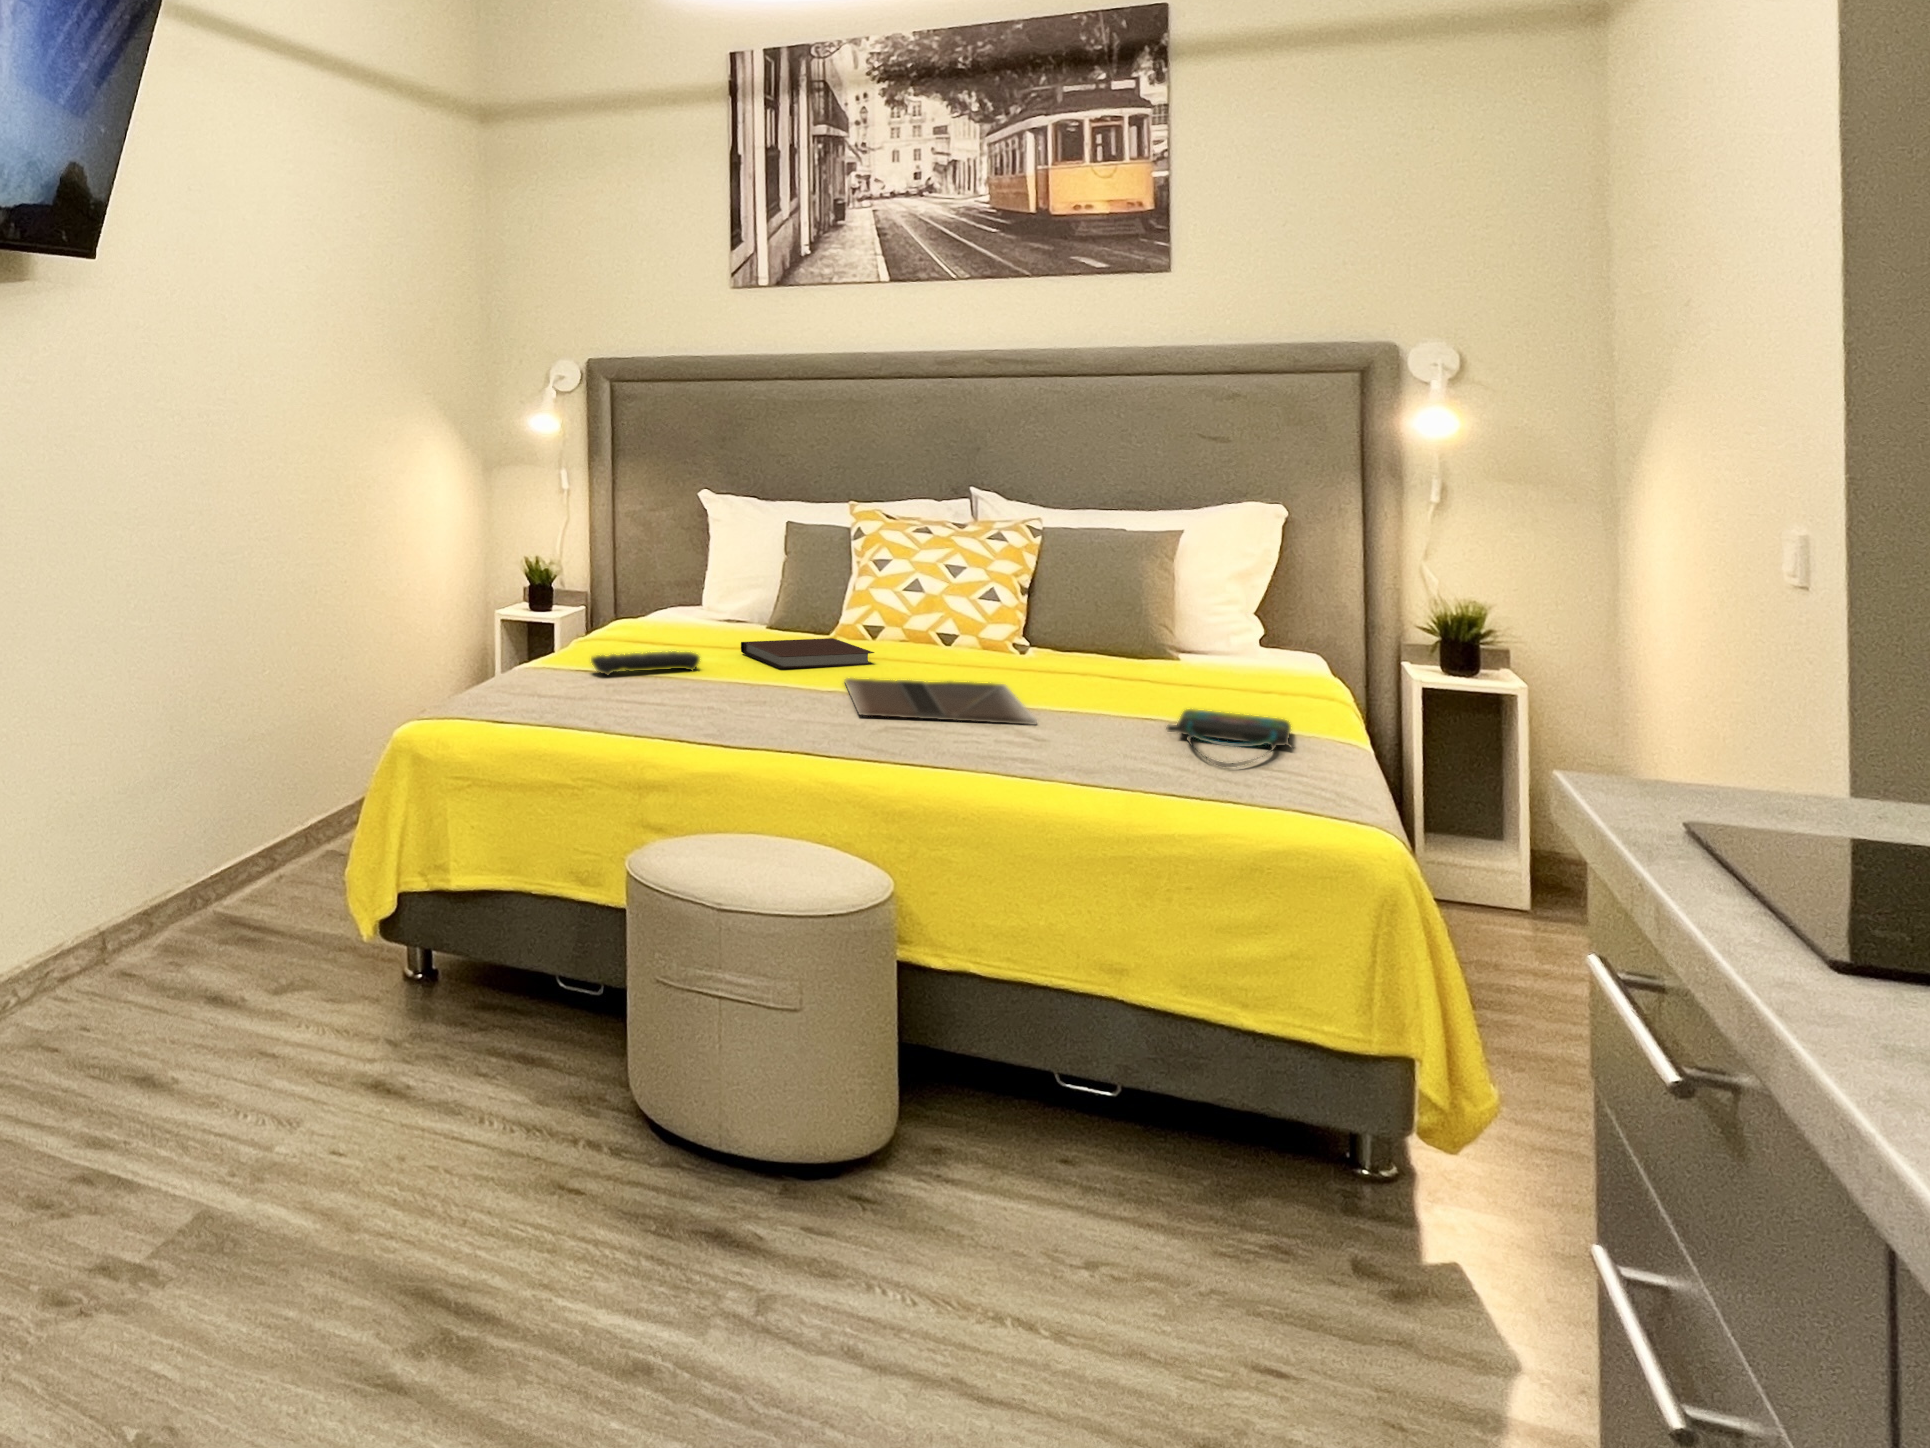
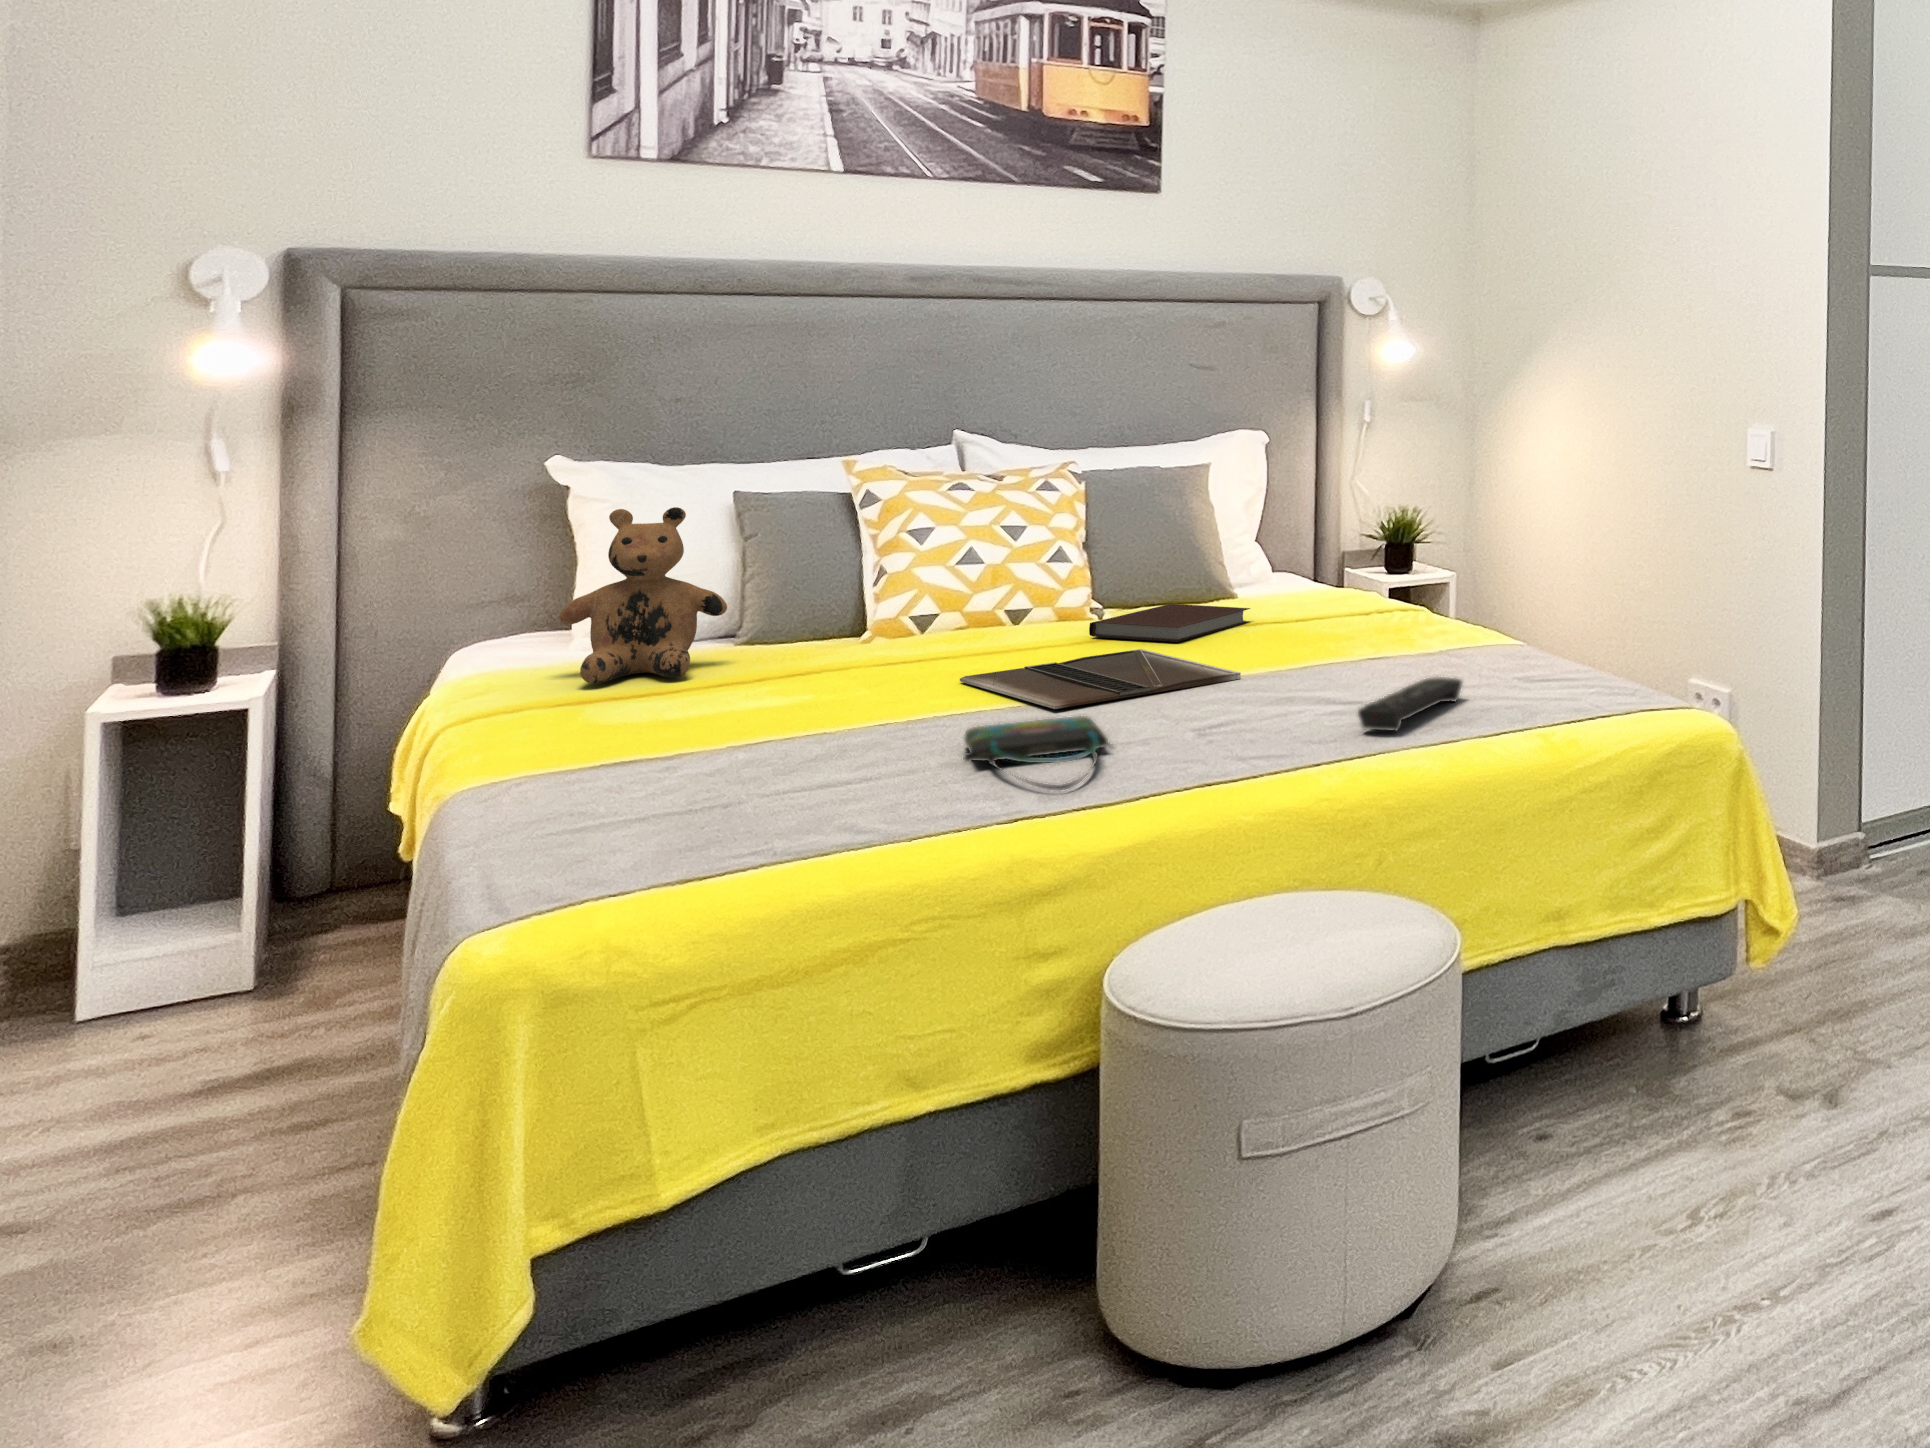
teddy bear: none [655,529,746,644] -> present [559,507,727,684]
notebook: present [741,638,874,668] -> present [1089,604,1250,642]
remote control: present [591,651,700,675] -> present [1358,677,1463,731]
tote bag: present [1167,709,1293,767] -> present [964,716,1111,790]

